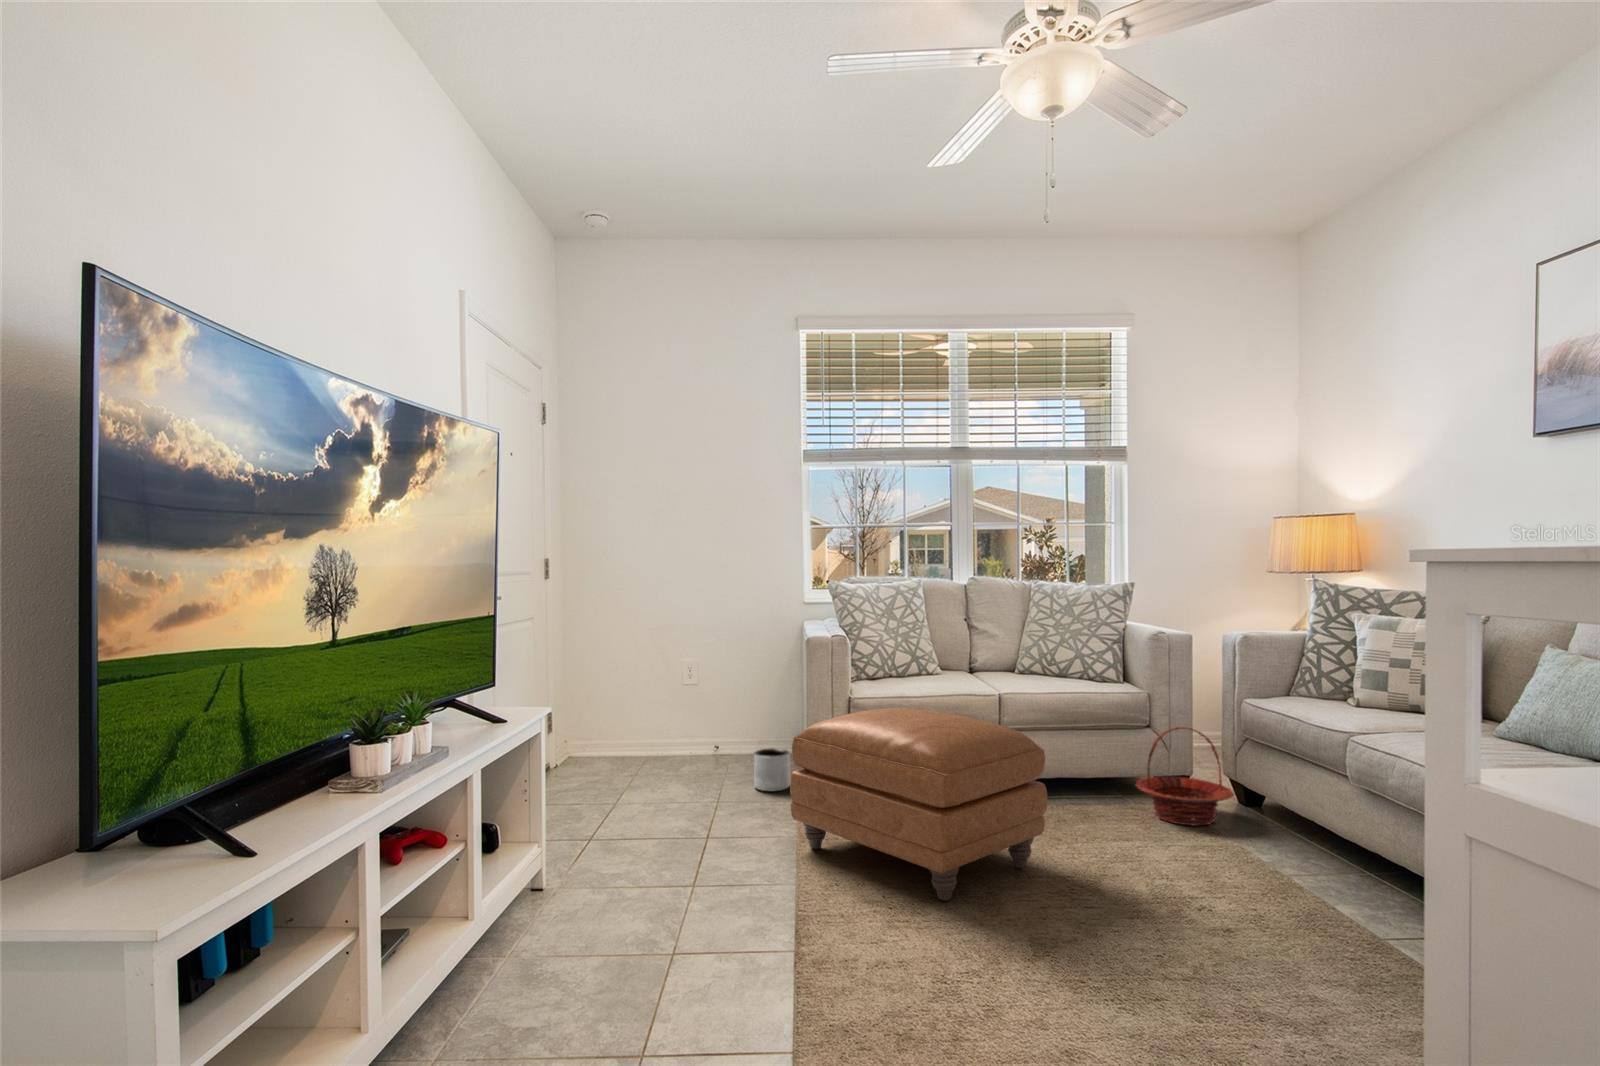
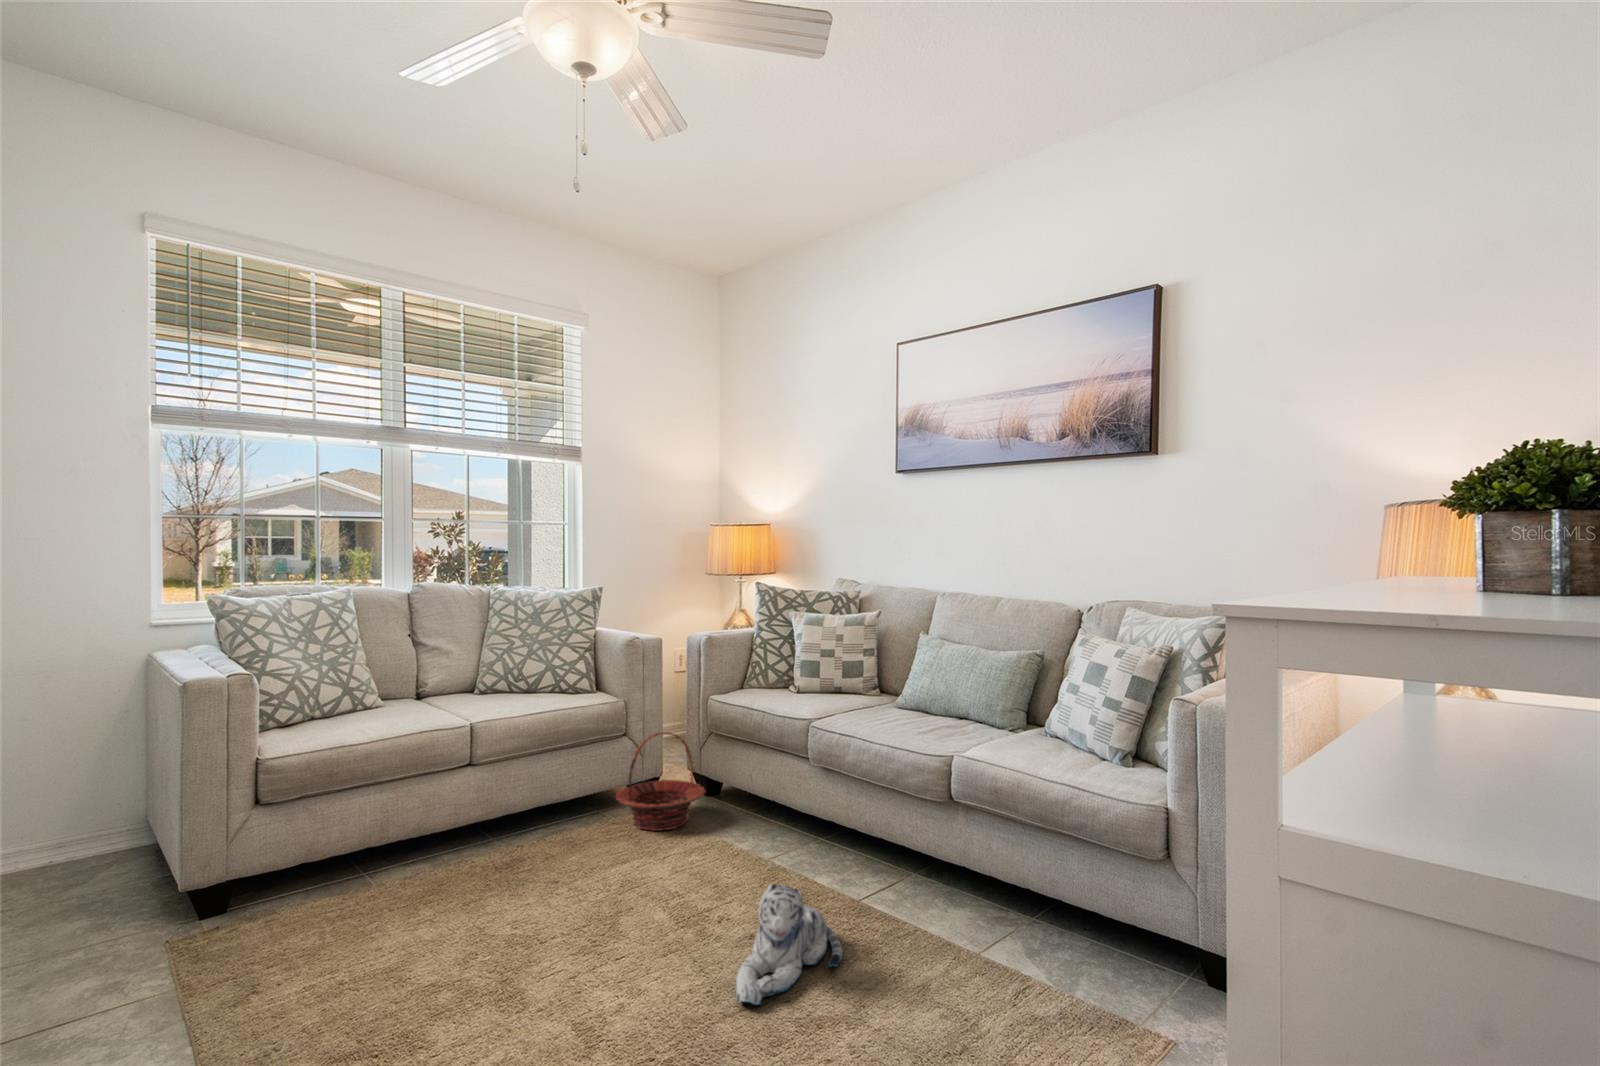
ottoman: present [790,708,1048,901] -> none [179,764,558,1013]
planter: present [754,748,790,792] -> none [73,850,144,923]
plush toy: none [1181,872,1331,982] -> present [736,884,843,1005]

